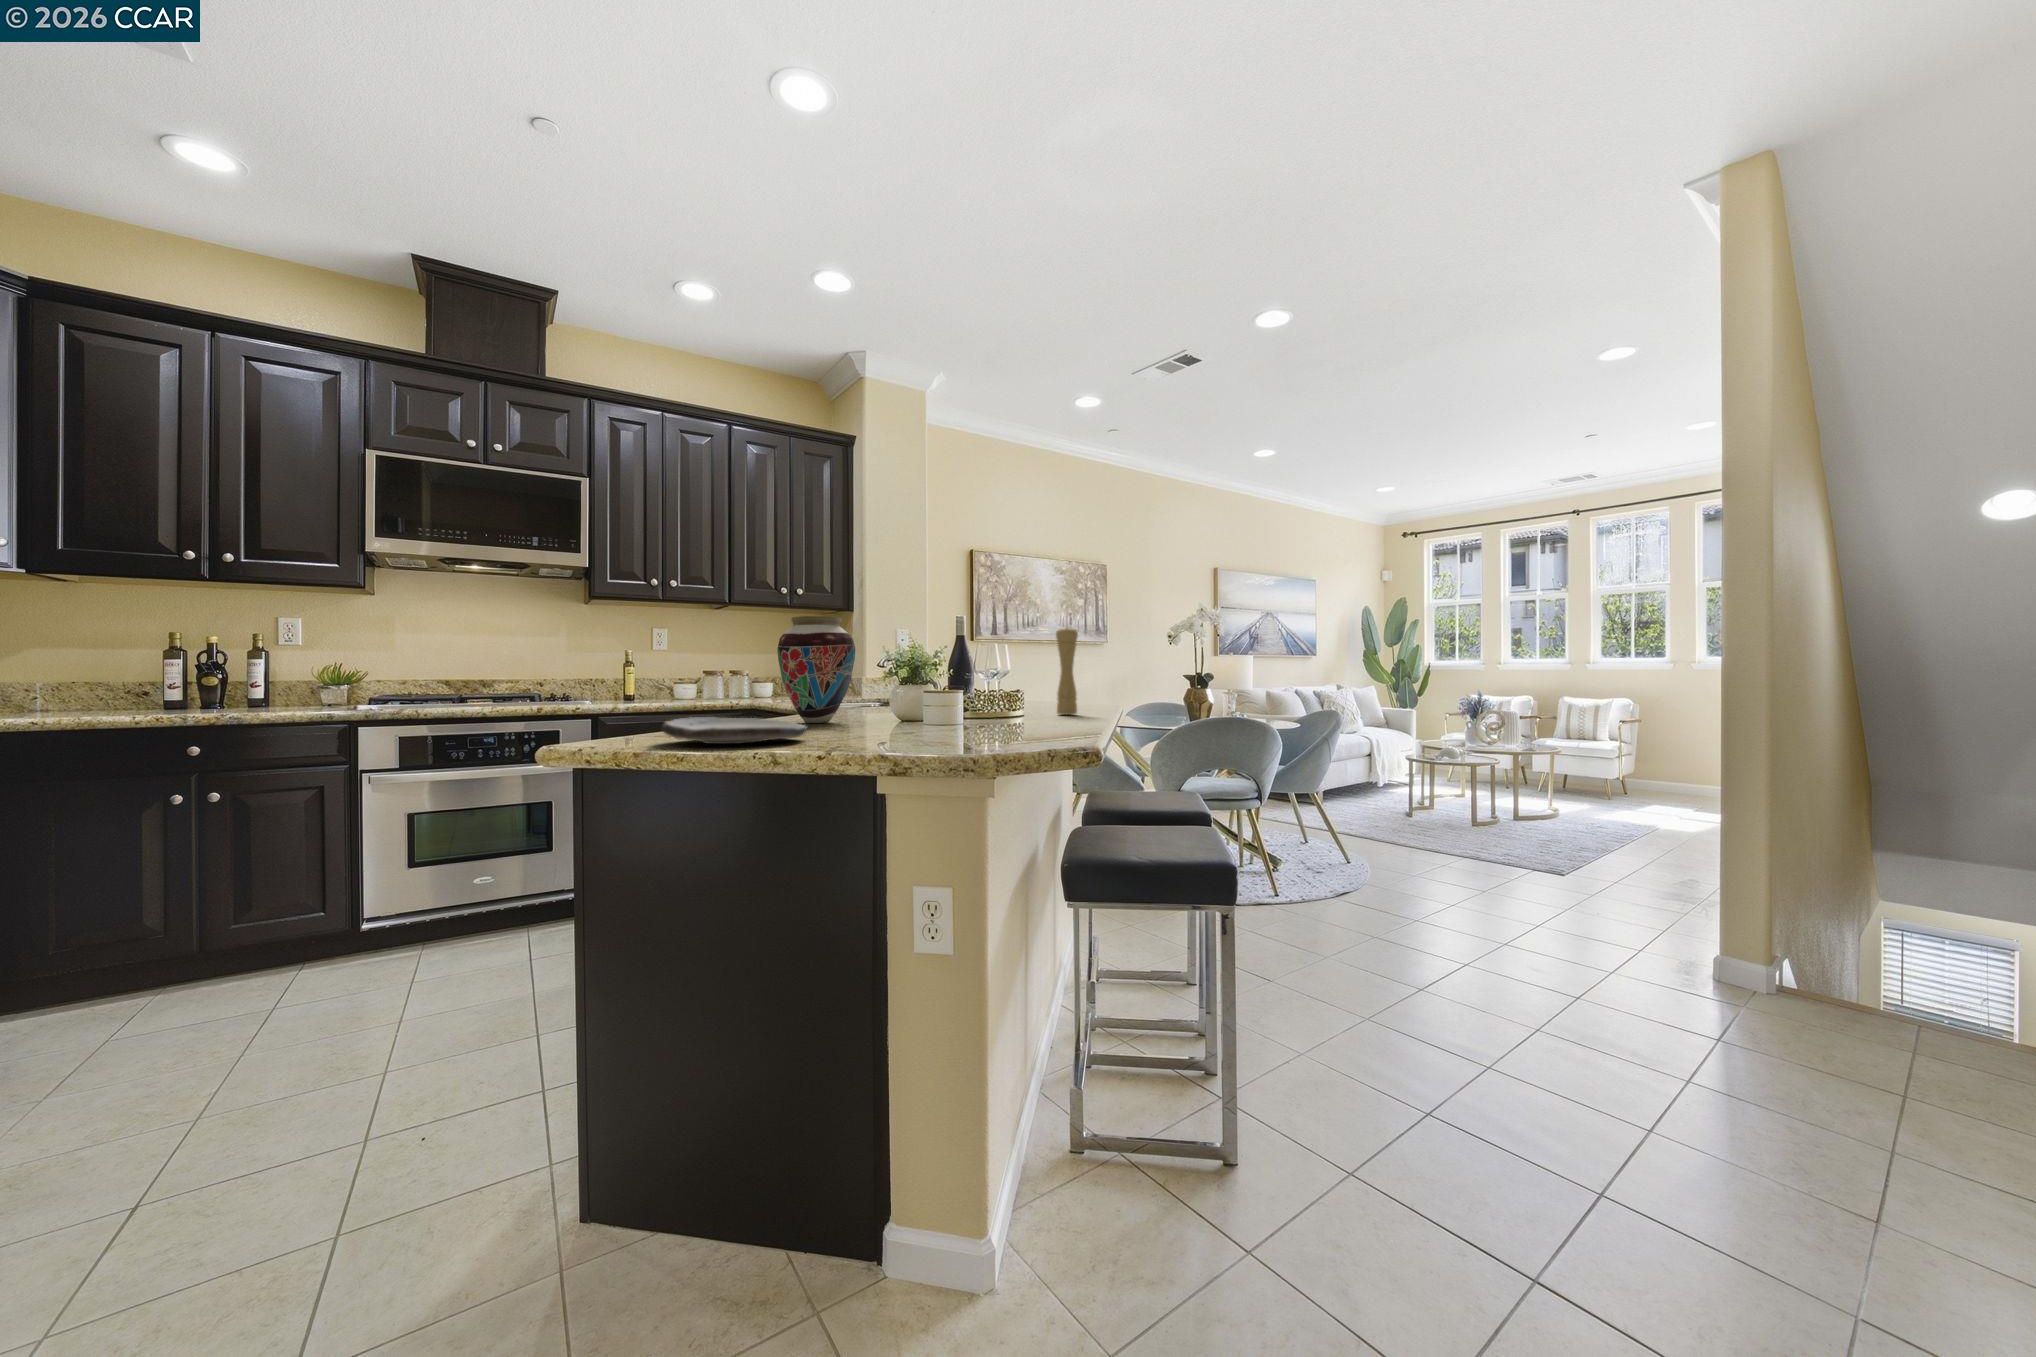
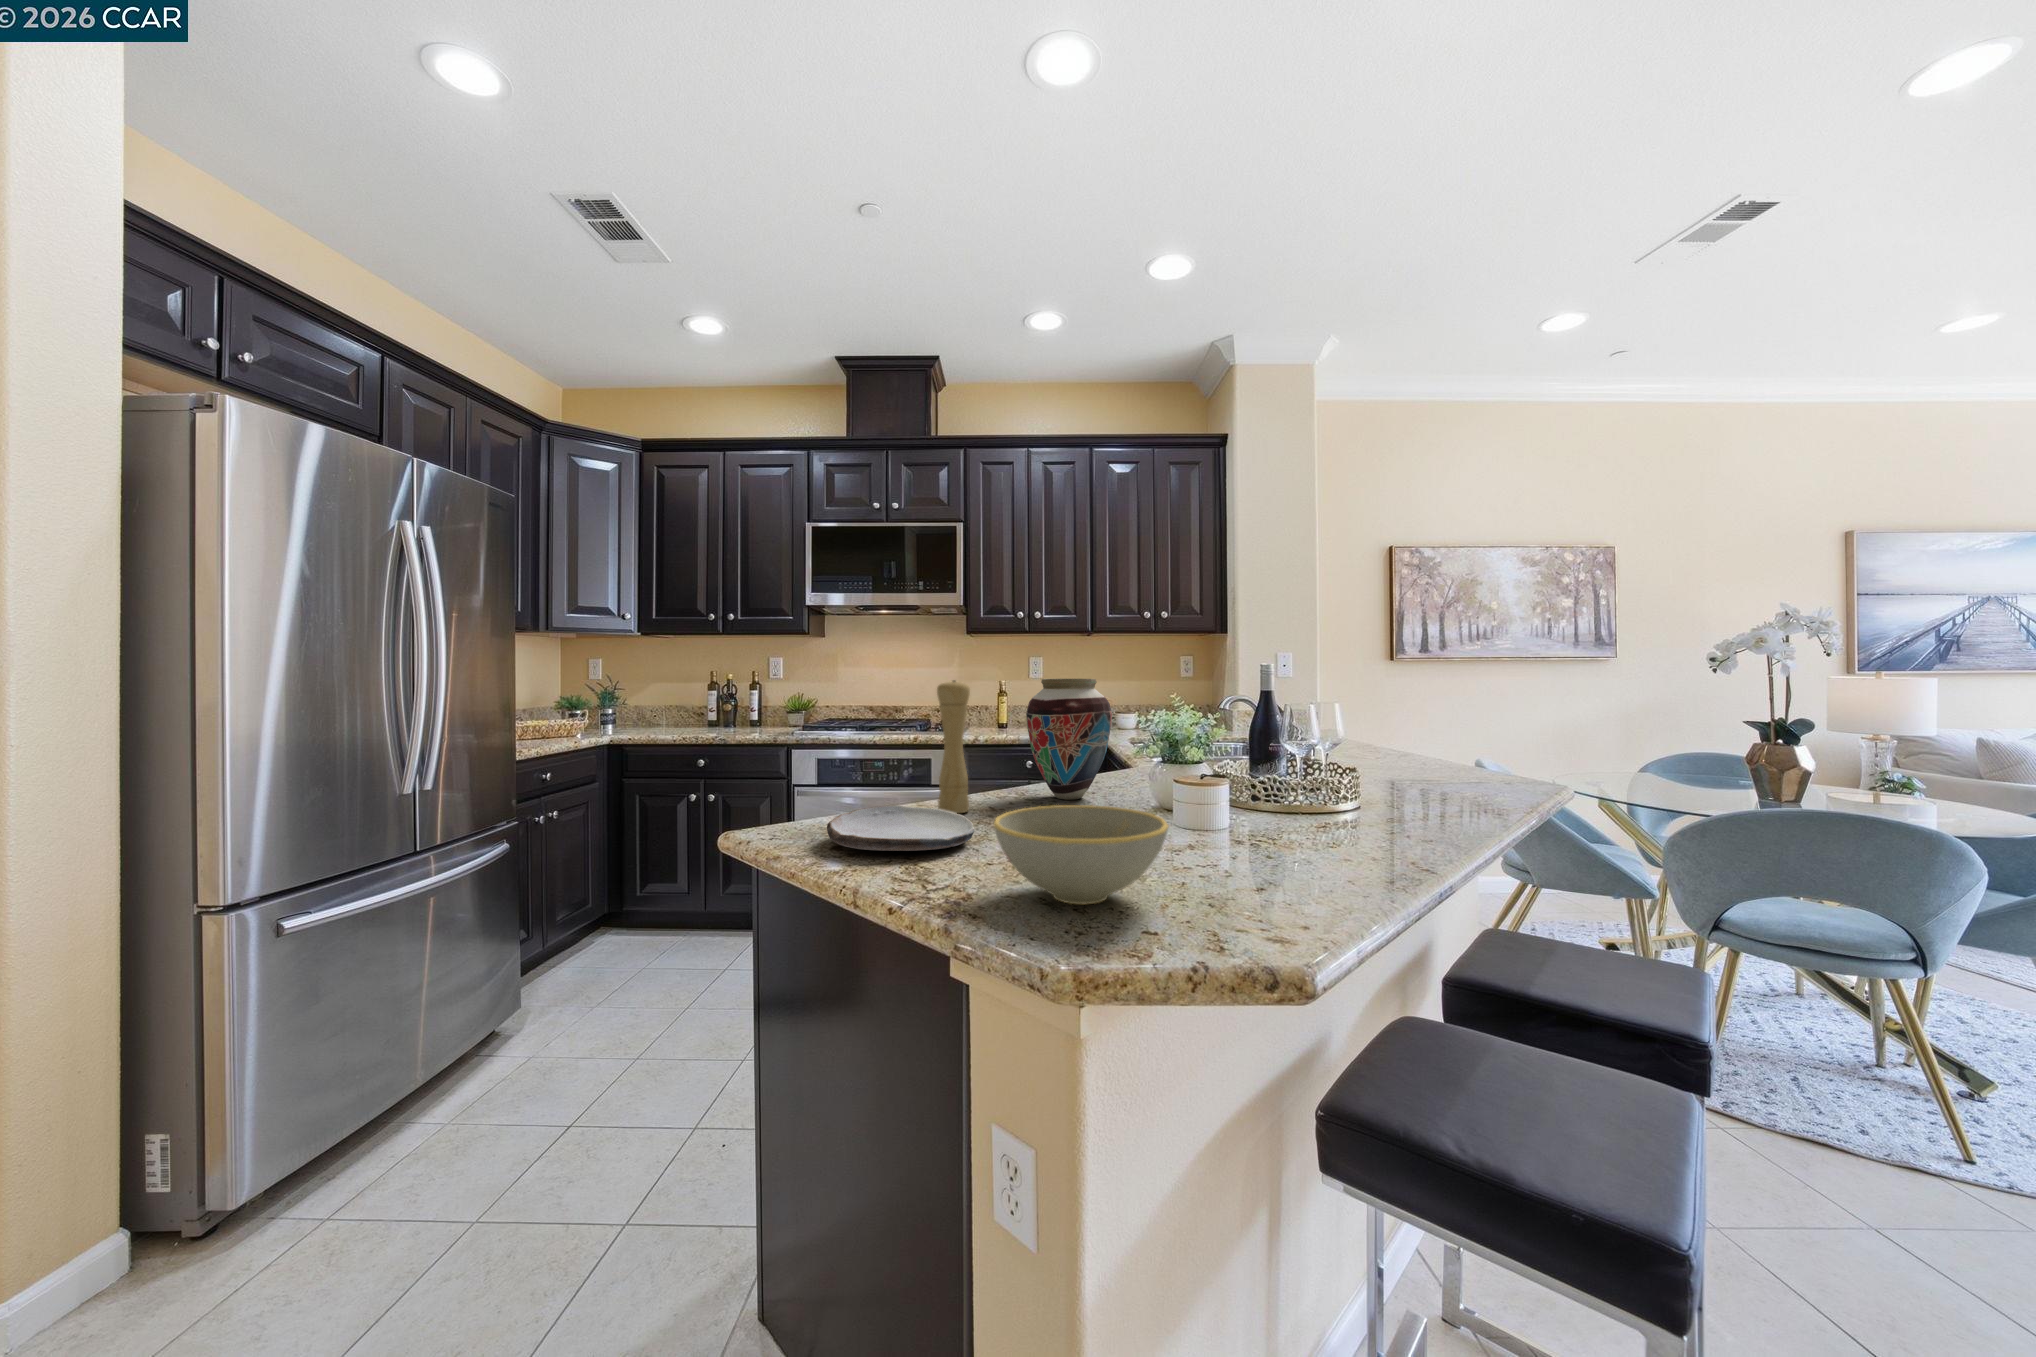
pepper mill: present [1056,628,1078,715] -> present [937,680,970,813]
bowl: none [883,687,1014,748] -> present [994,805,1169,904]

